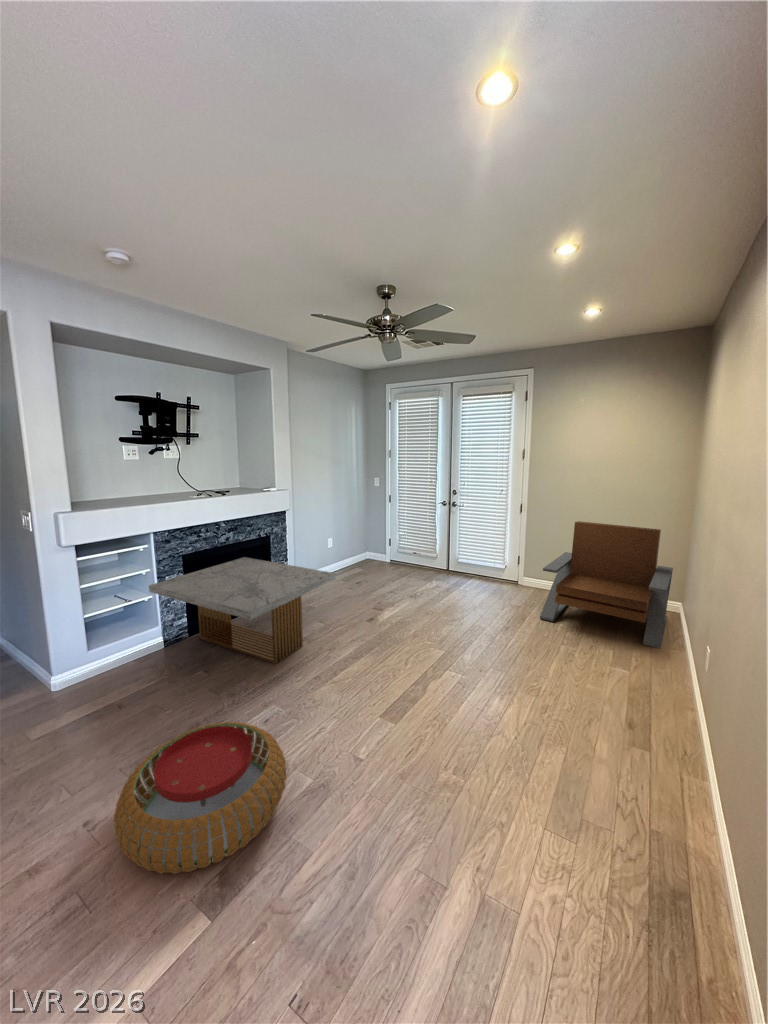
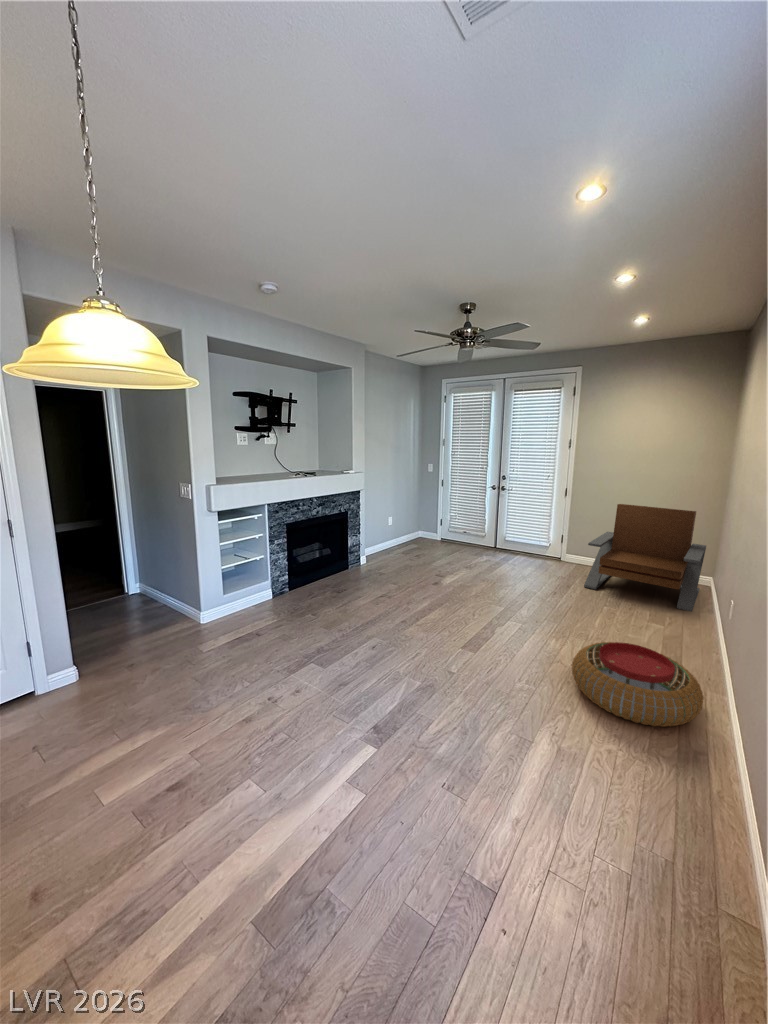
coffee table: present [149,557,336,664] -> none [264,529,411,612]
pouf: present [114,722,286,874] -> present [572,642,704,727]

